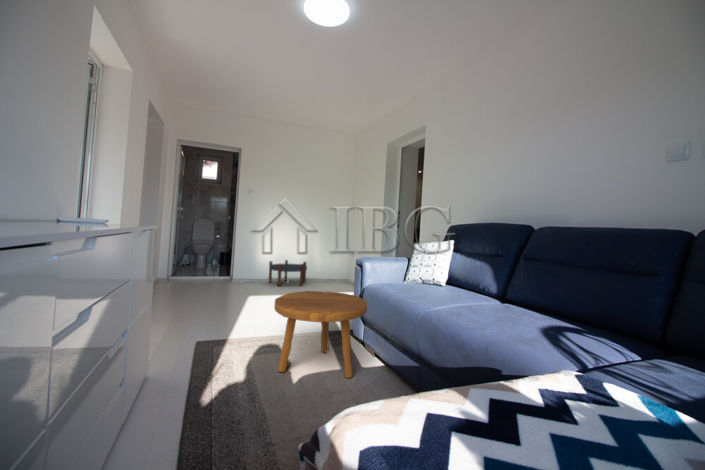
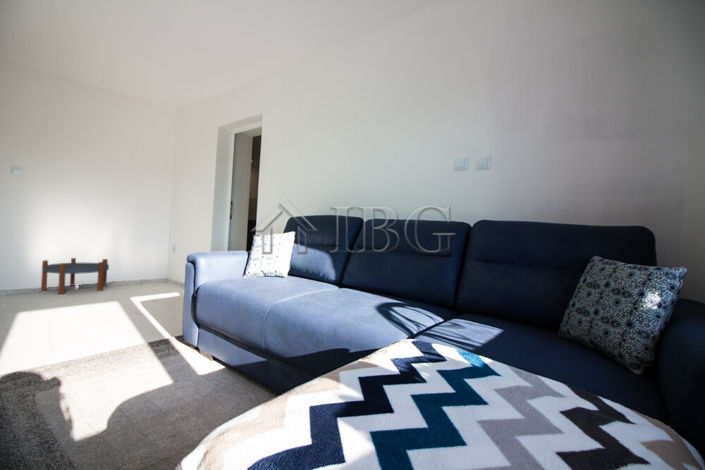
footstool: present [274,291,367,378] -> none [65,294,206,409]

